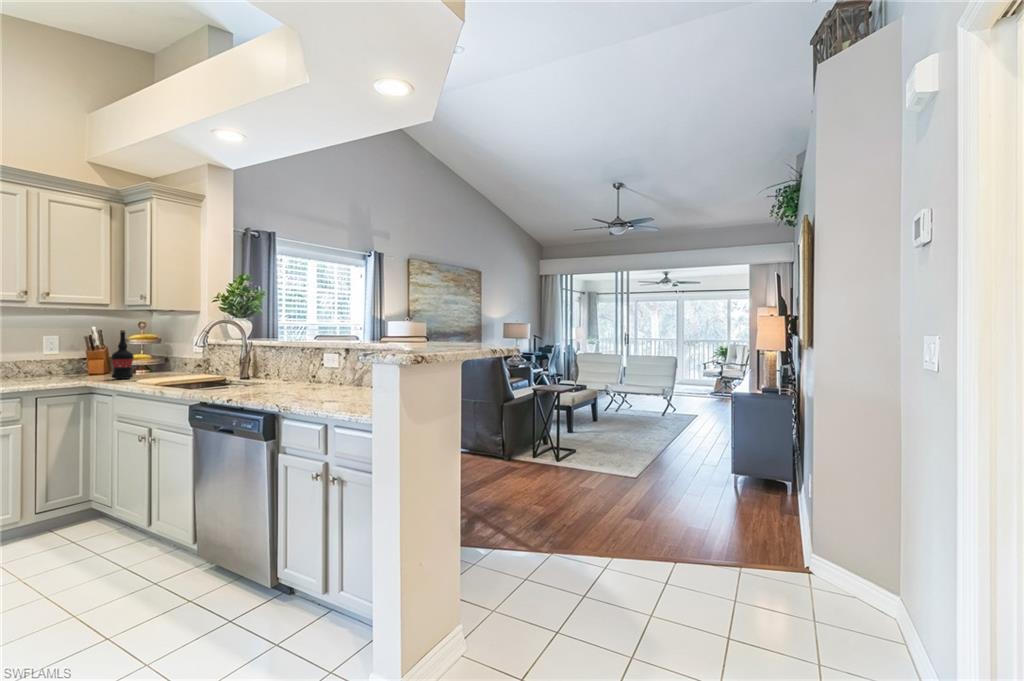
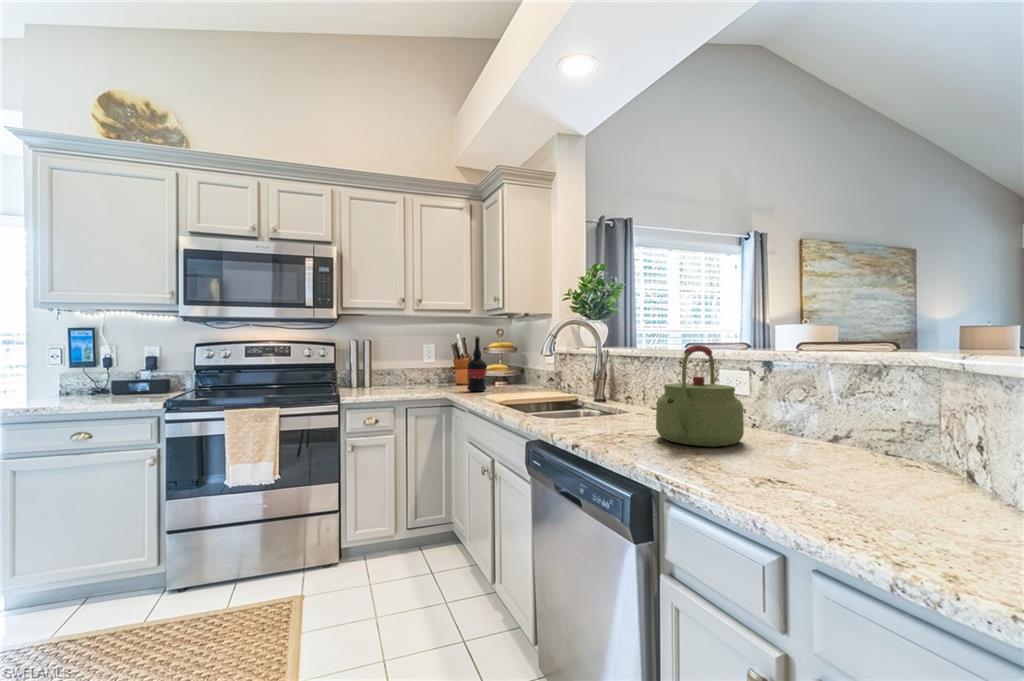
kettle: none [282,341,329,394] -> present [656,345,744,446]

